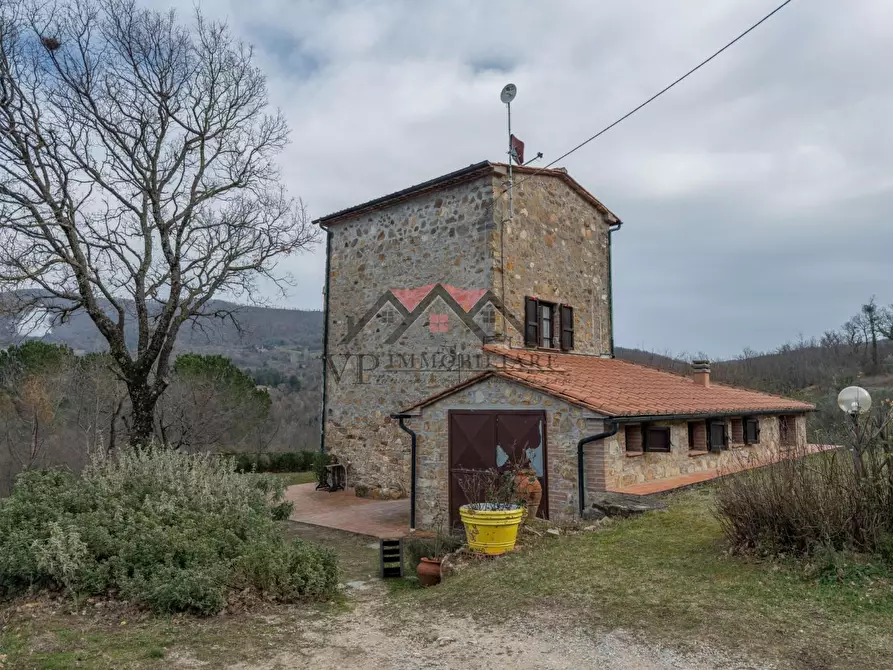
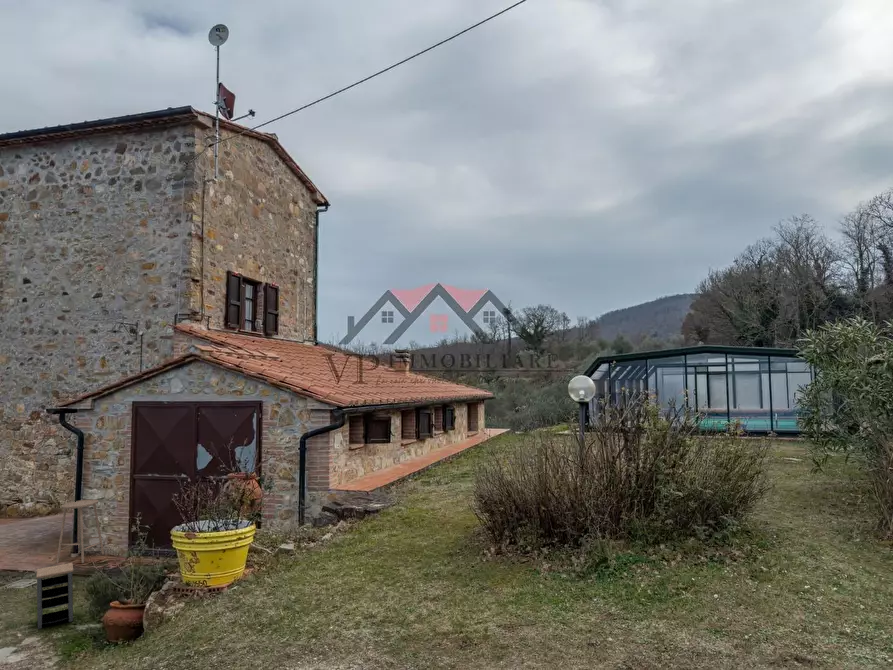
stool: none [399,487,432,537] -> present [56,500,104,563]

